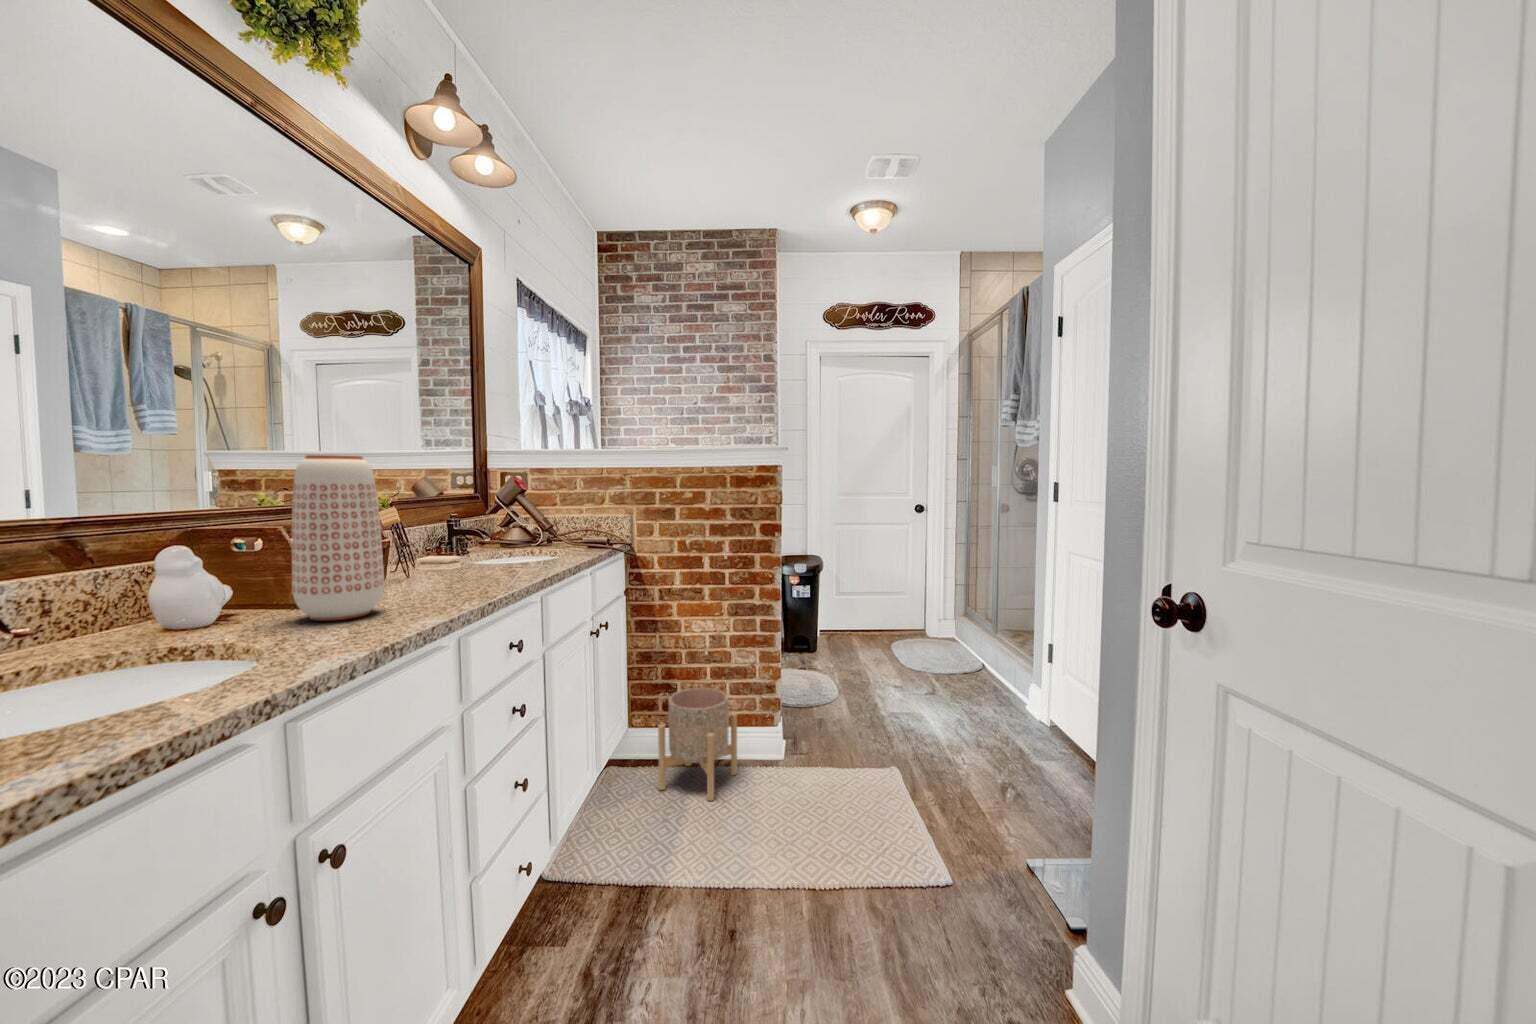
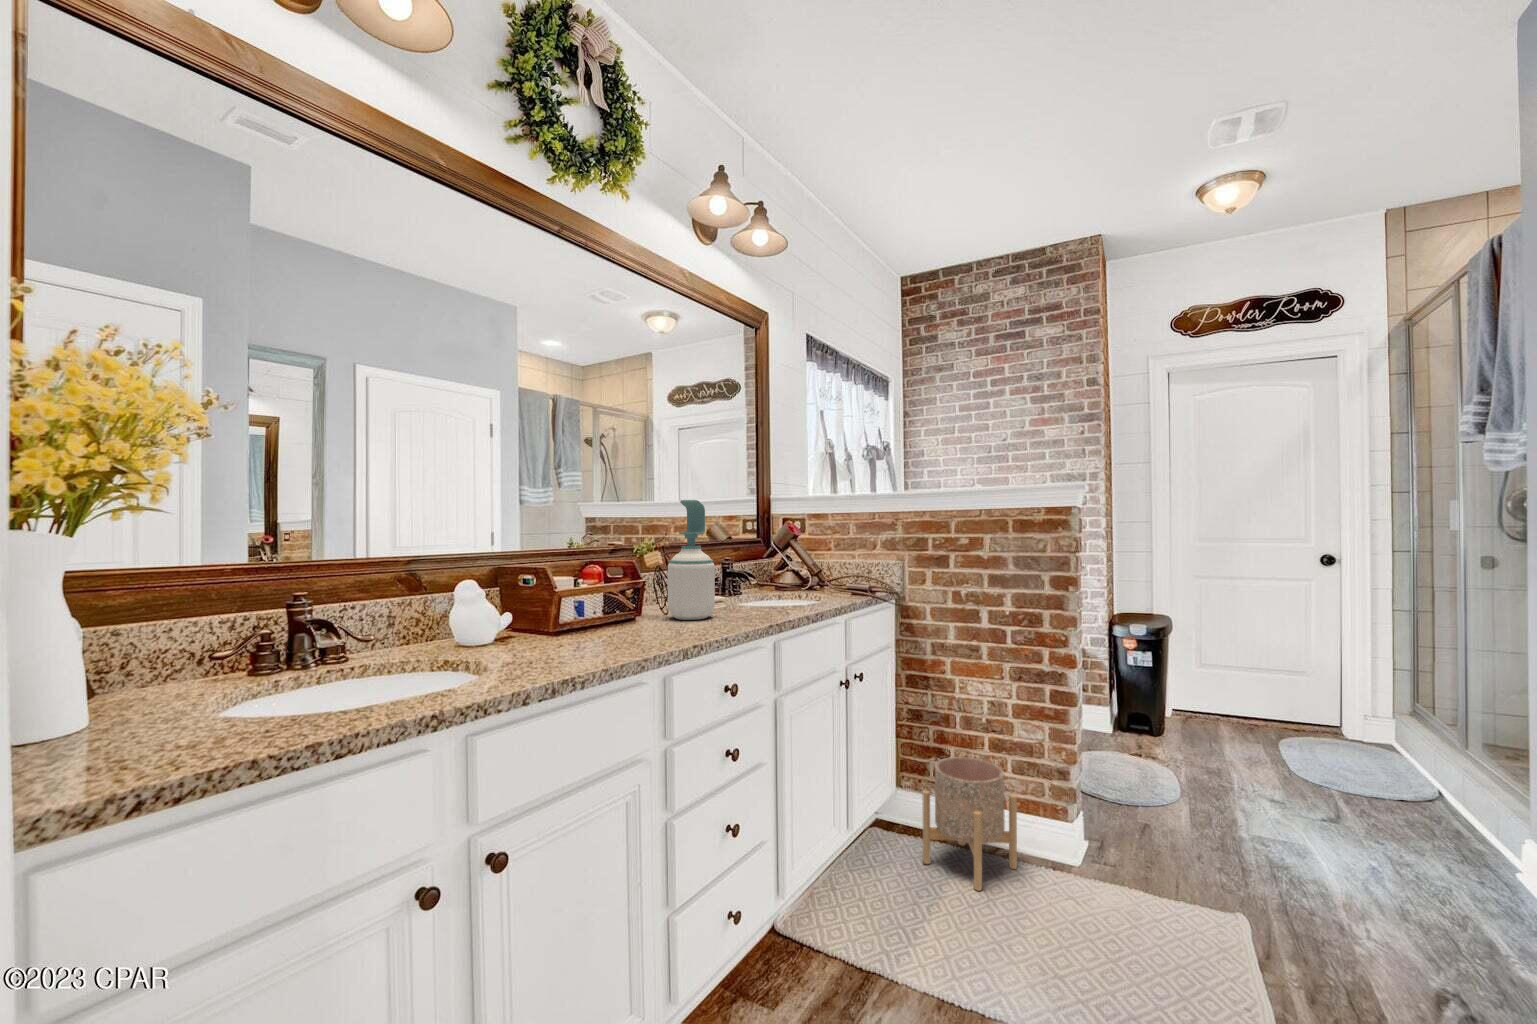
soap bottle: none [397,449,459,588] -> present [668,500,715,620]
vase: present [292,455,384,621] -> none [578,507,640,639]

